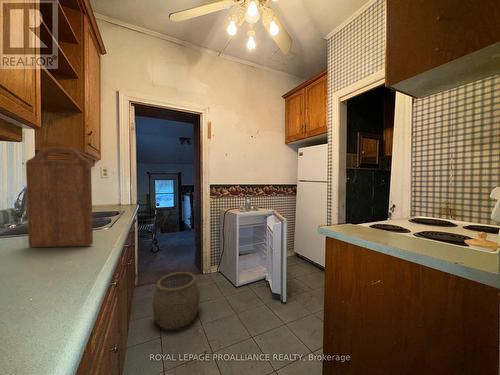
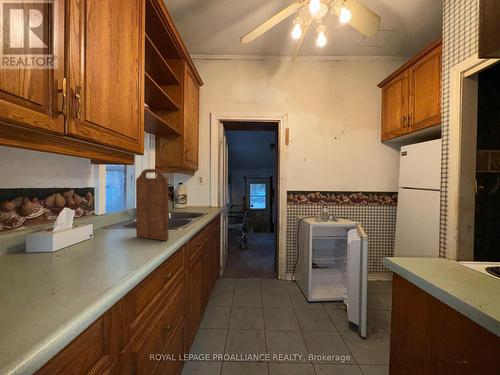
woven basket: present [152,272,200,329] -> none [226,273,268,326]

